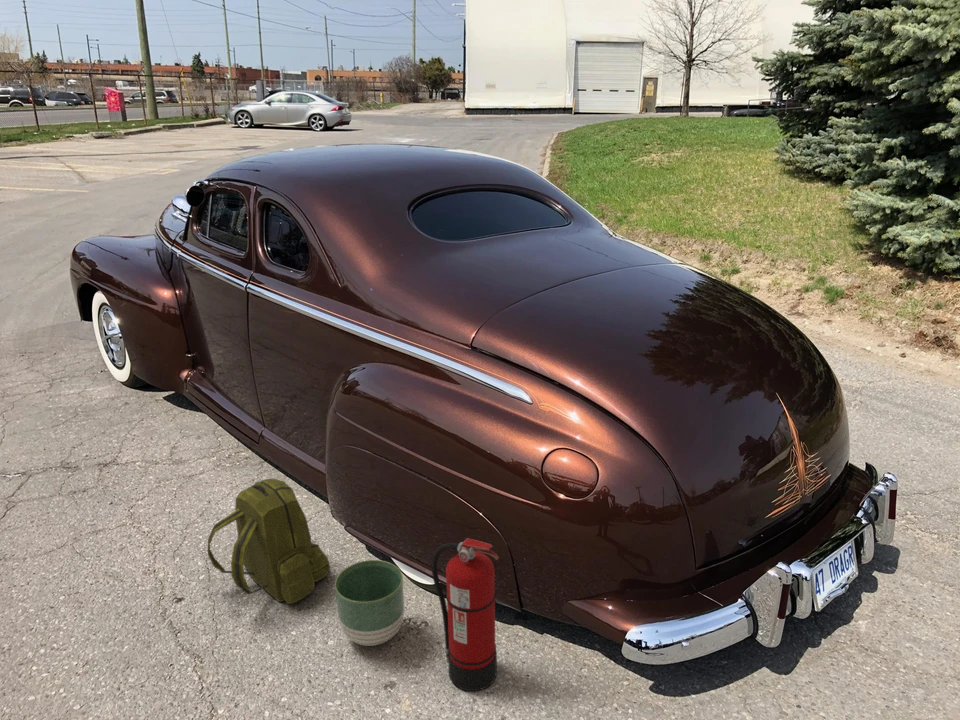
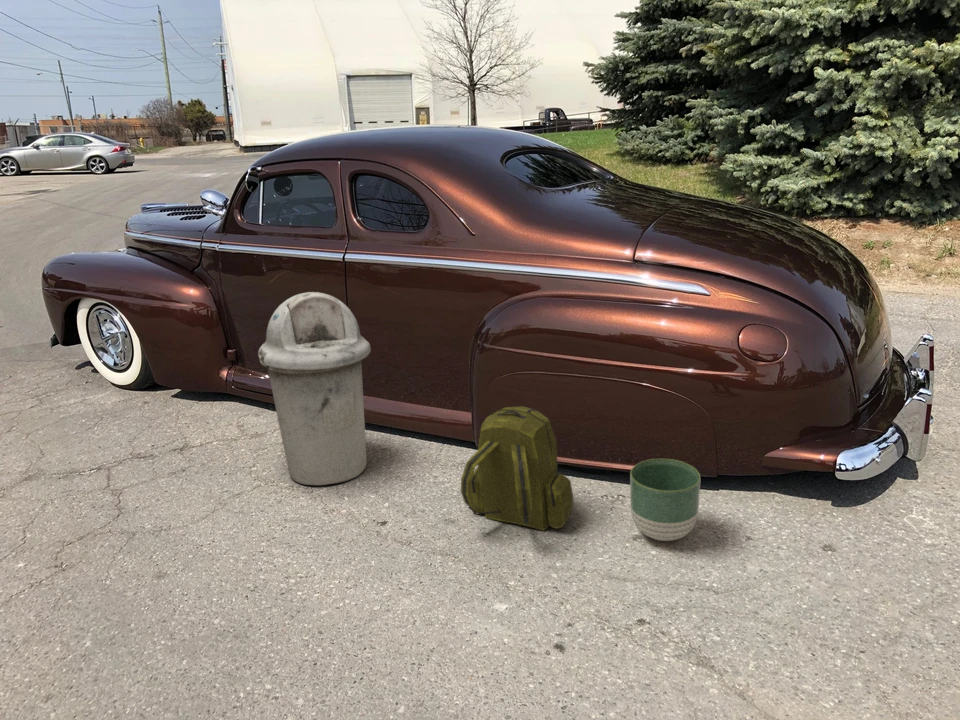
trash can: none [114,336,220,508] -> present [258,292,371,485]
fire extinguisher: present [432,538,498,691] -> none [746,397,830,552]

